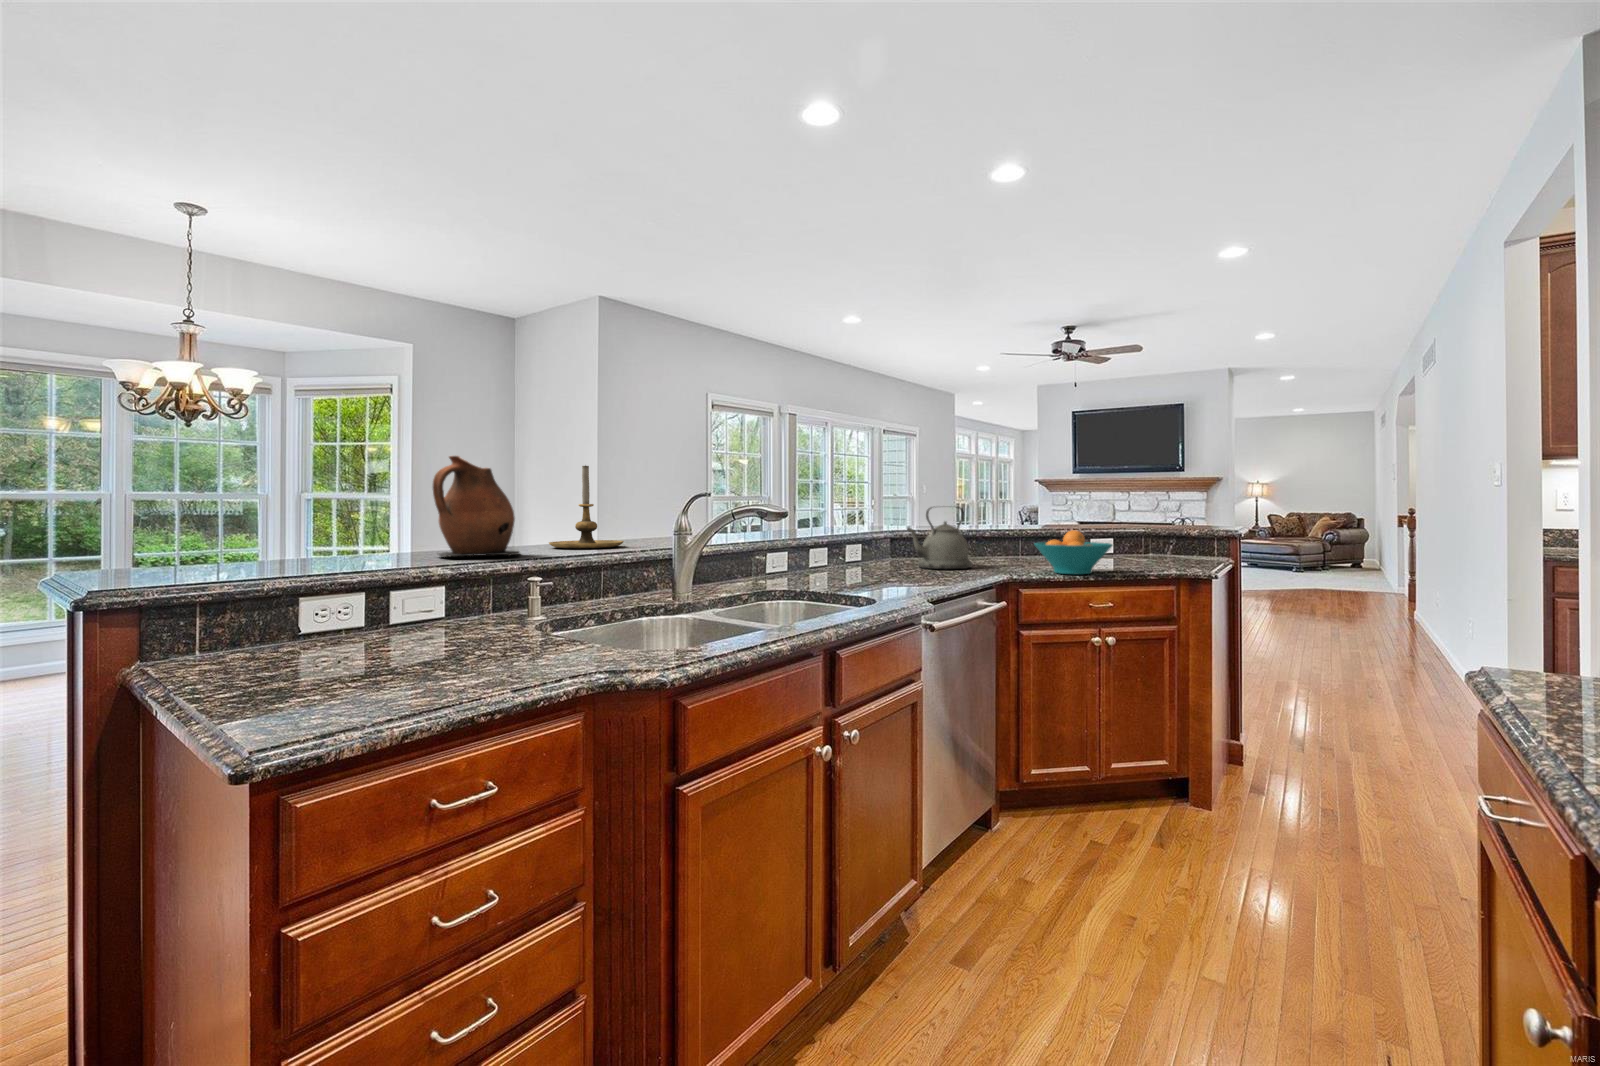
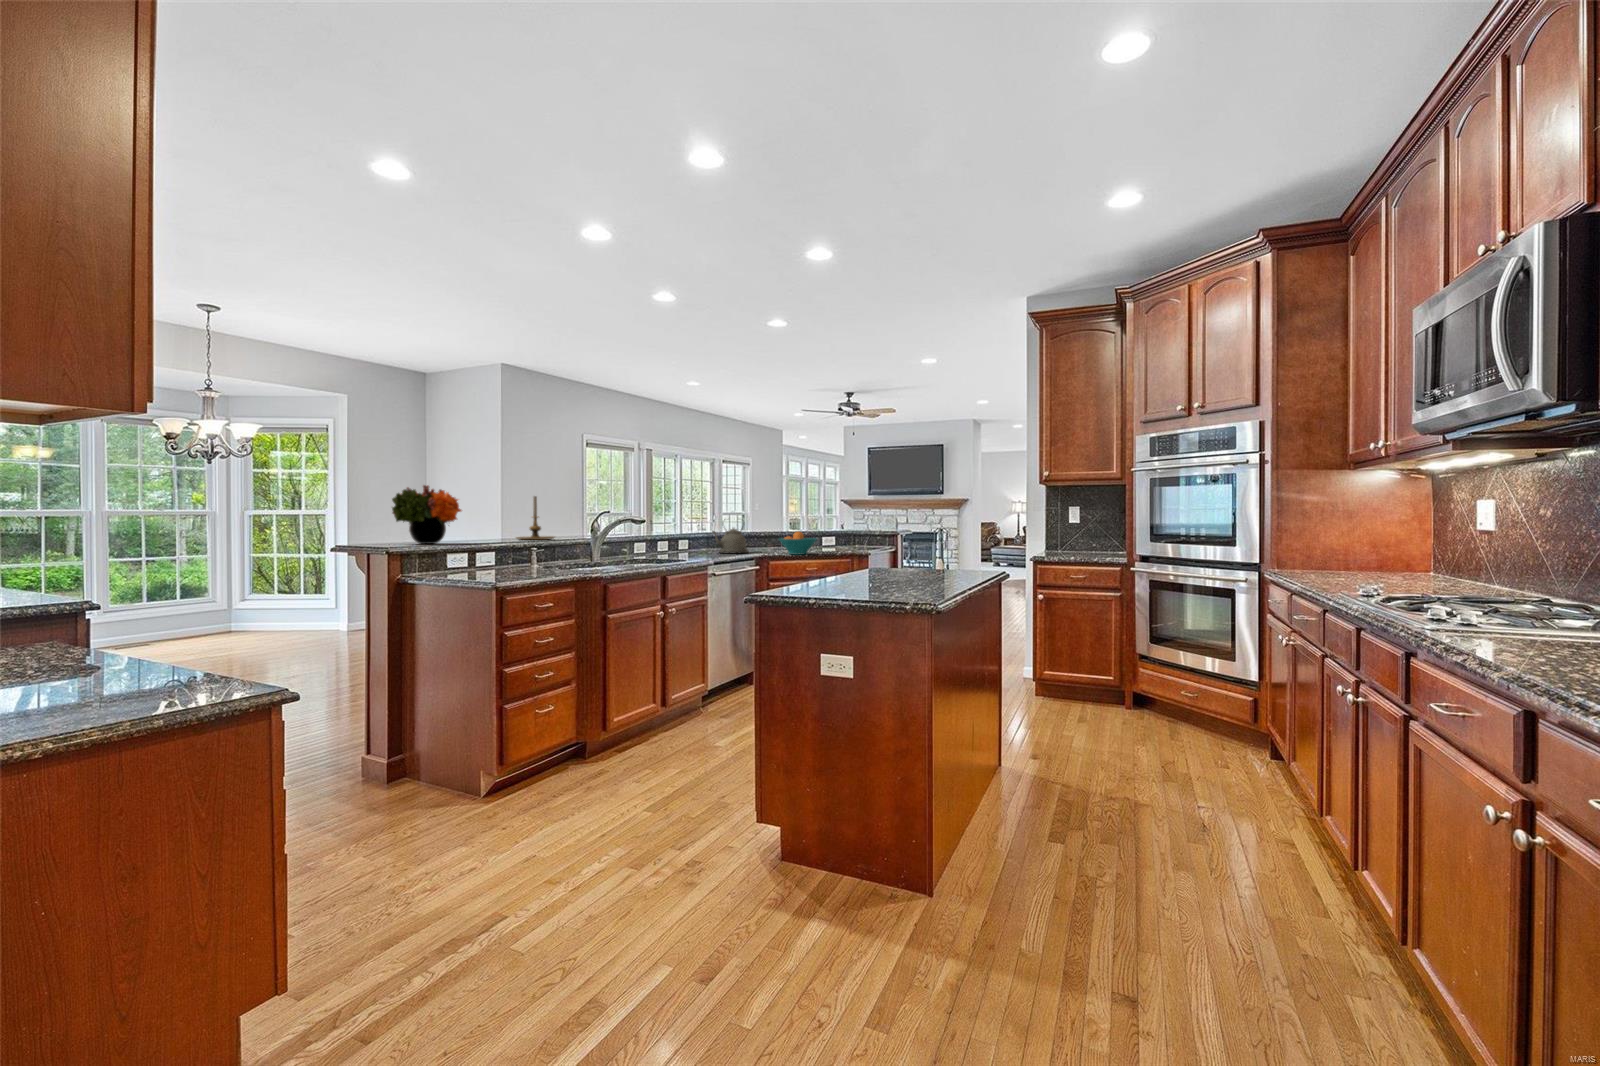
flower arrangement: none [180,434,373,570] -> present [392,485,461,544]
ceramic pitcher: present [433,456,519,557] -> none [470,493,515,541]

